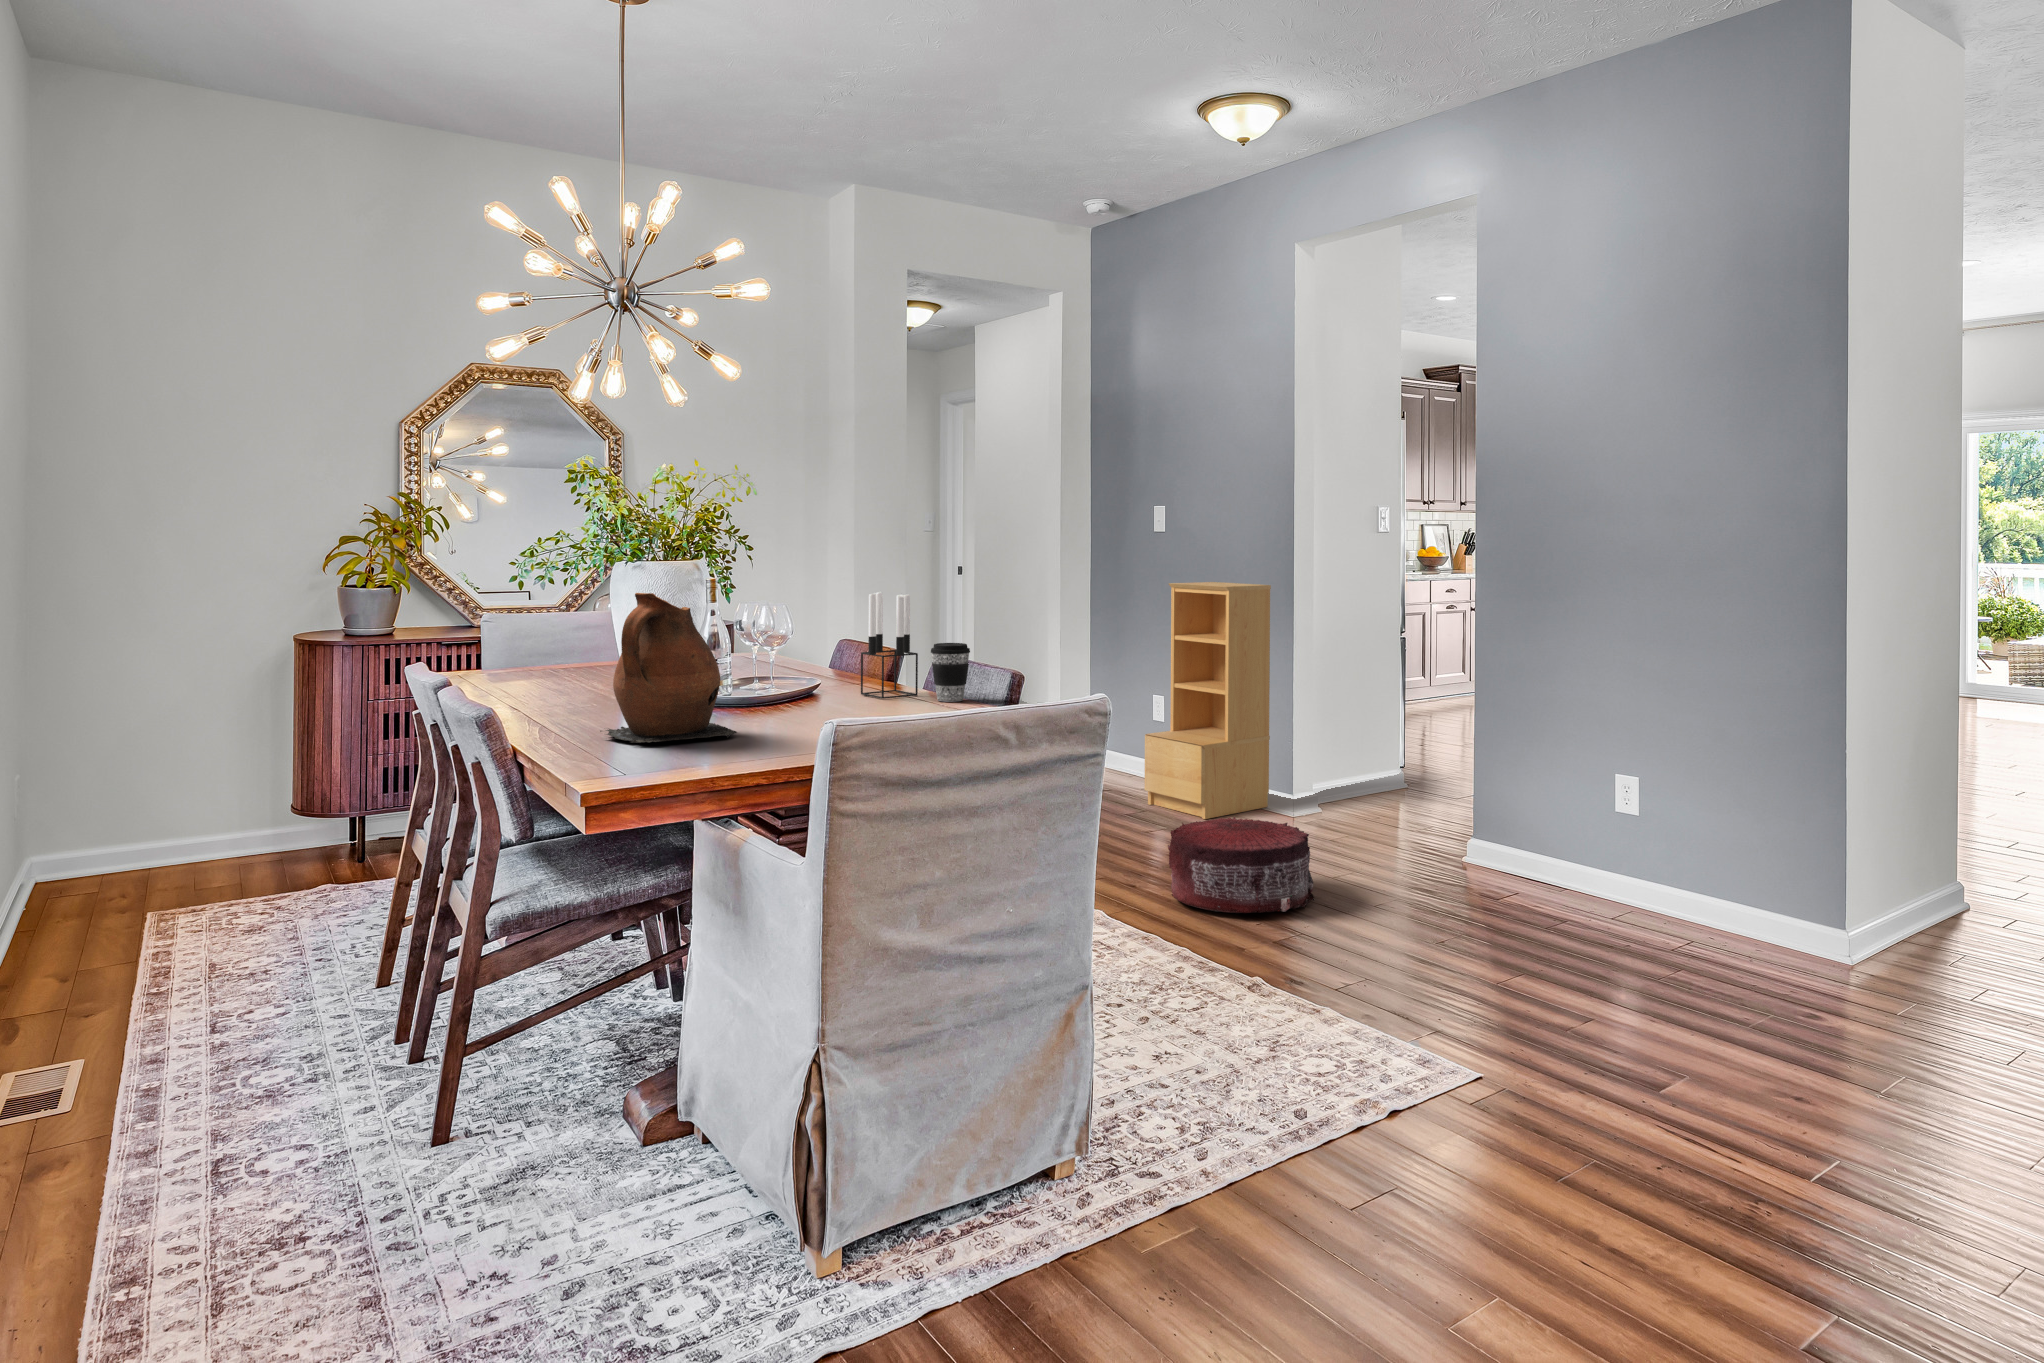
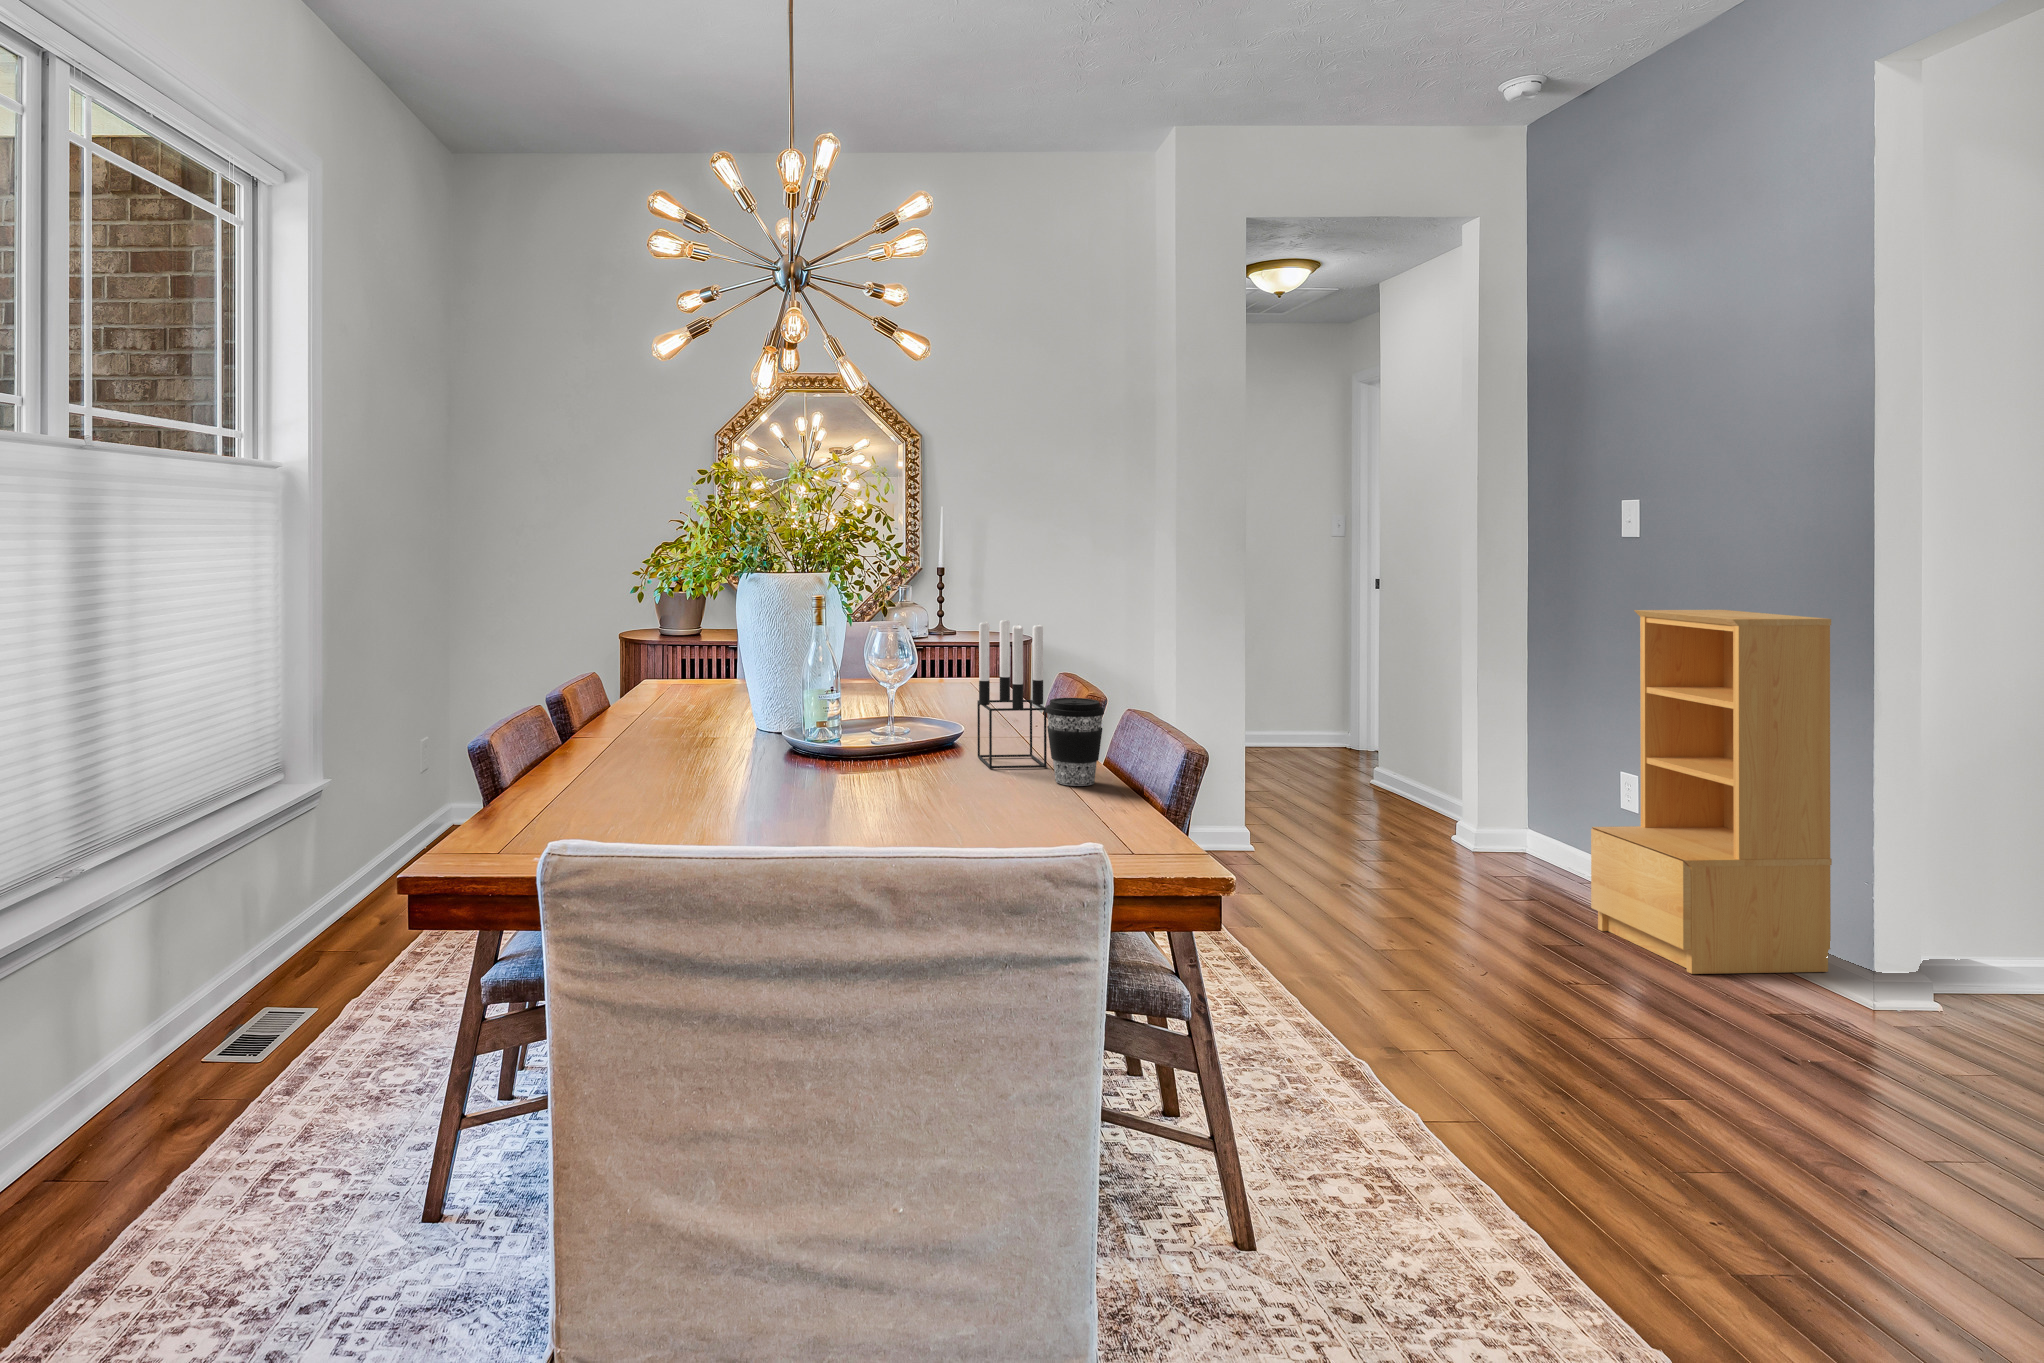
ceramic pitcher: present [600,593,737,743] -> none [545,617,704,816]
pouf: present [1168,817,1314,913] -> none [1557,995,1863,1210]

